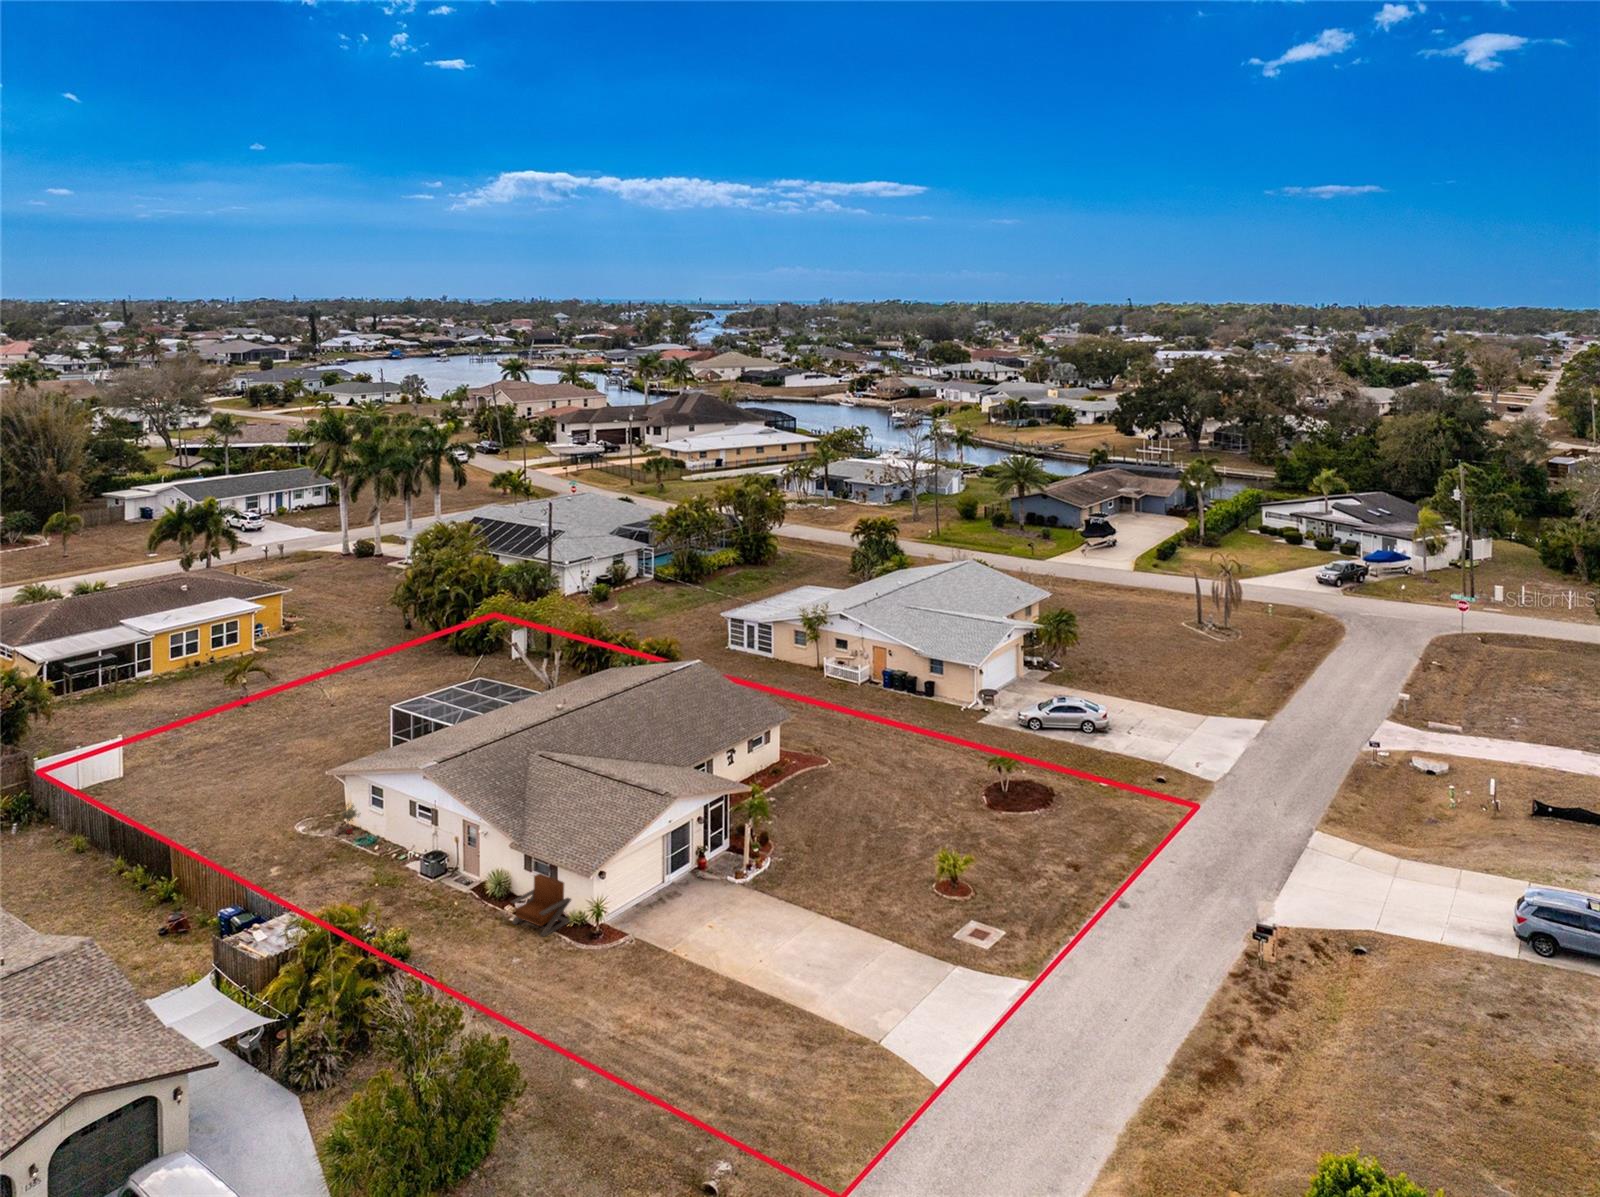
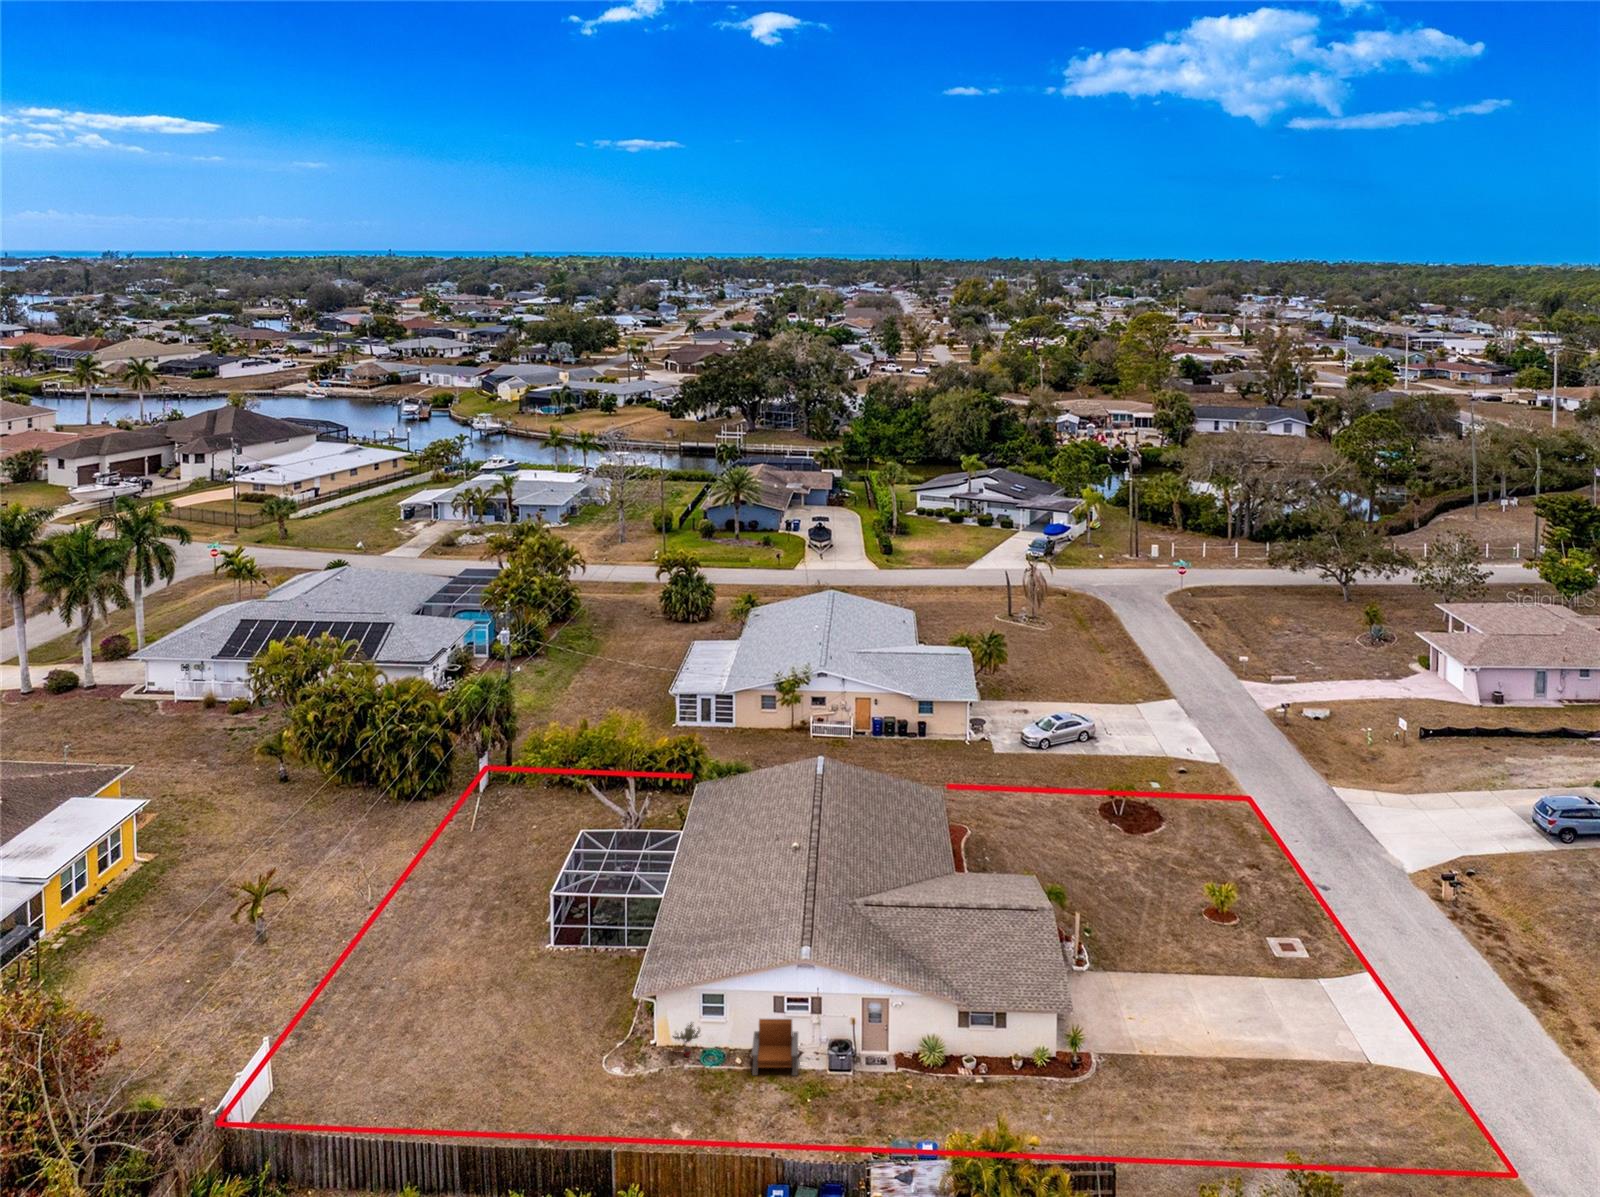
lounge chair: present [511,874,571,936] -> present [752,1019,799,1076]

